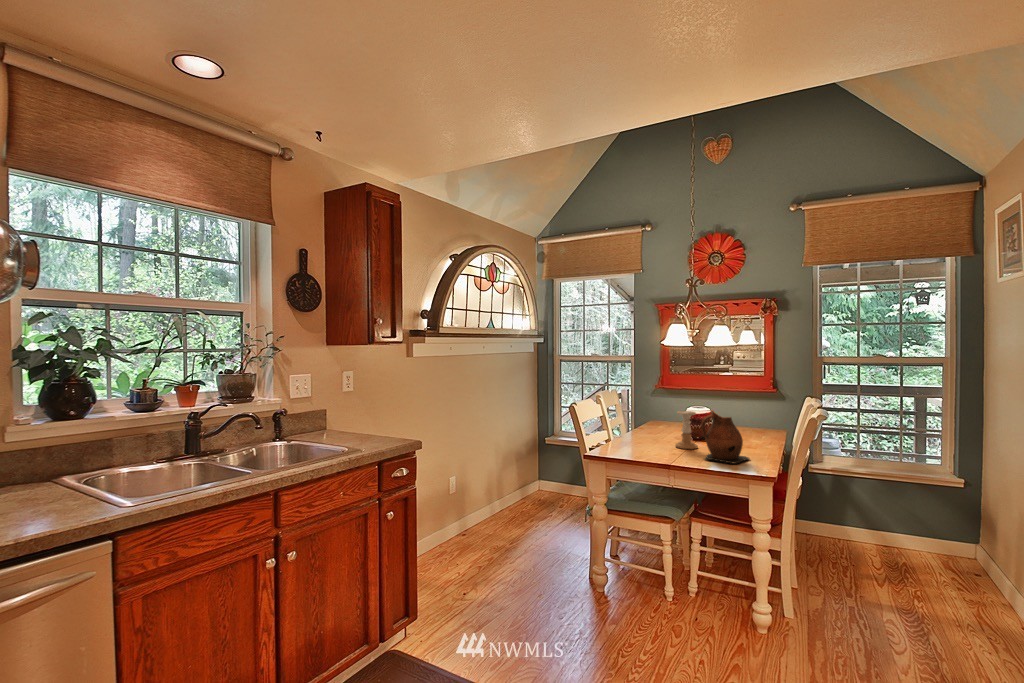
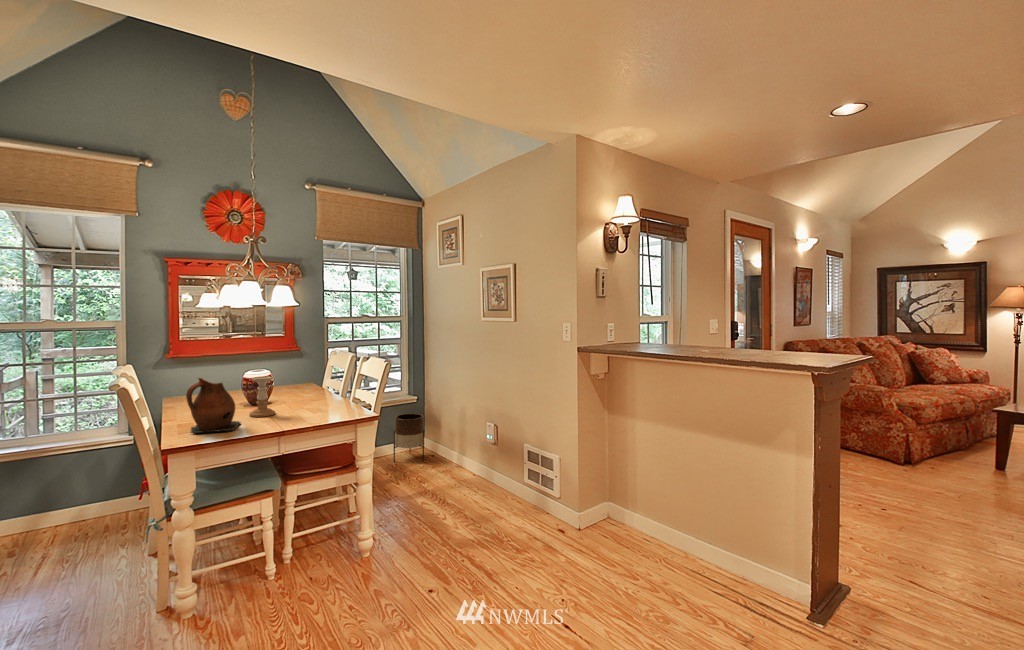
ceramic pitcher: present [701,410,750,464] -> present [186,377,240,433]
planter: none [908,493,966,572] -> present [394,413,424,462]

